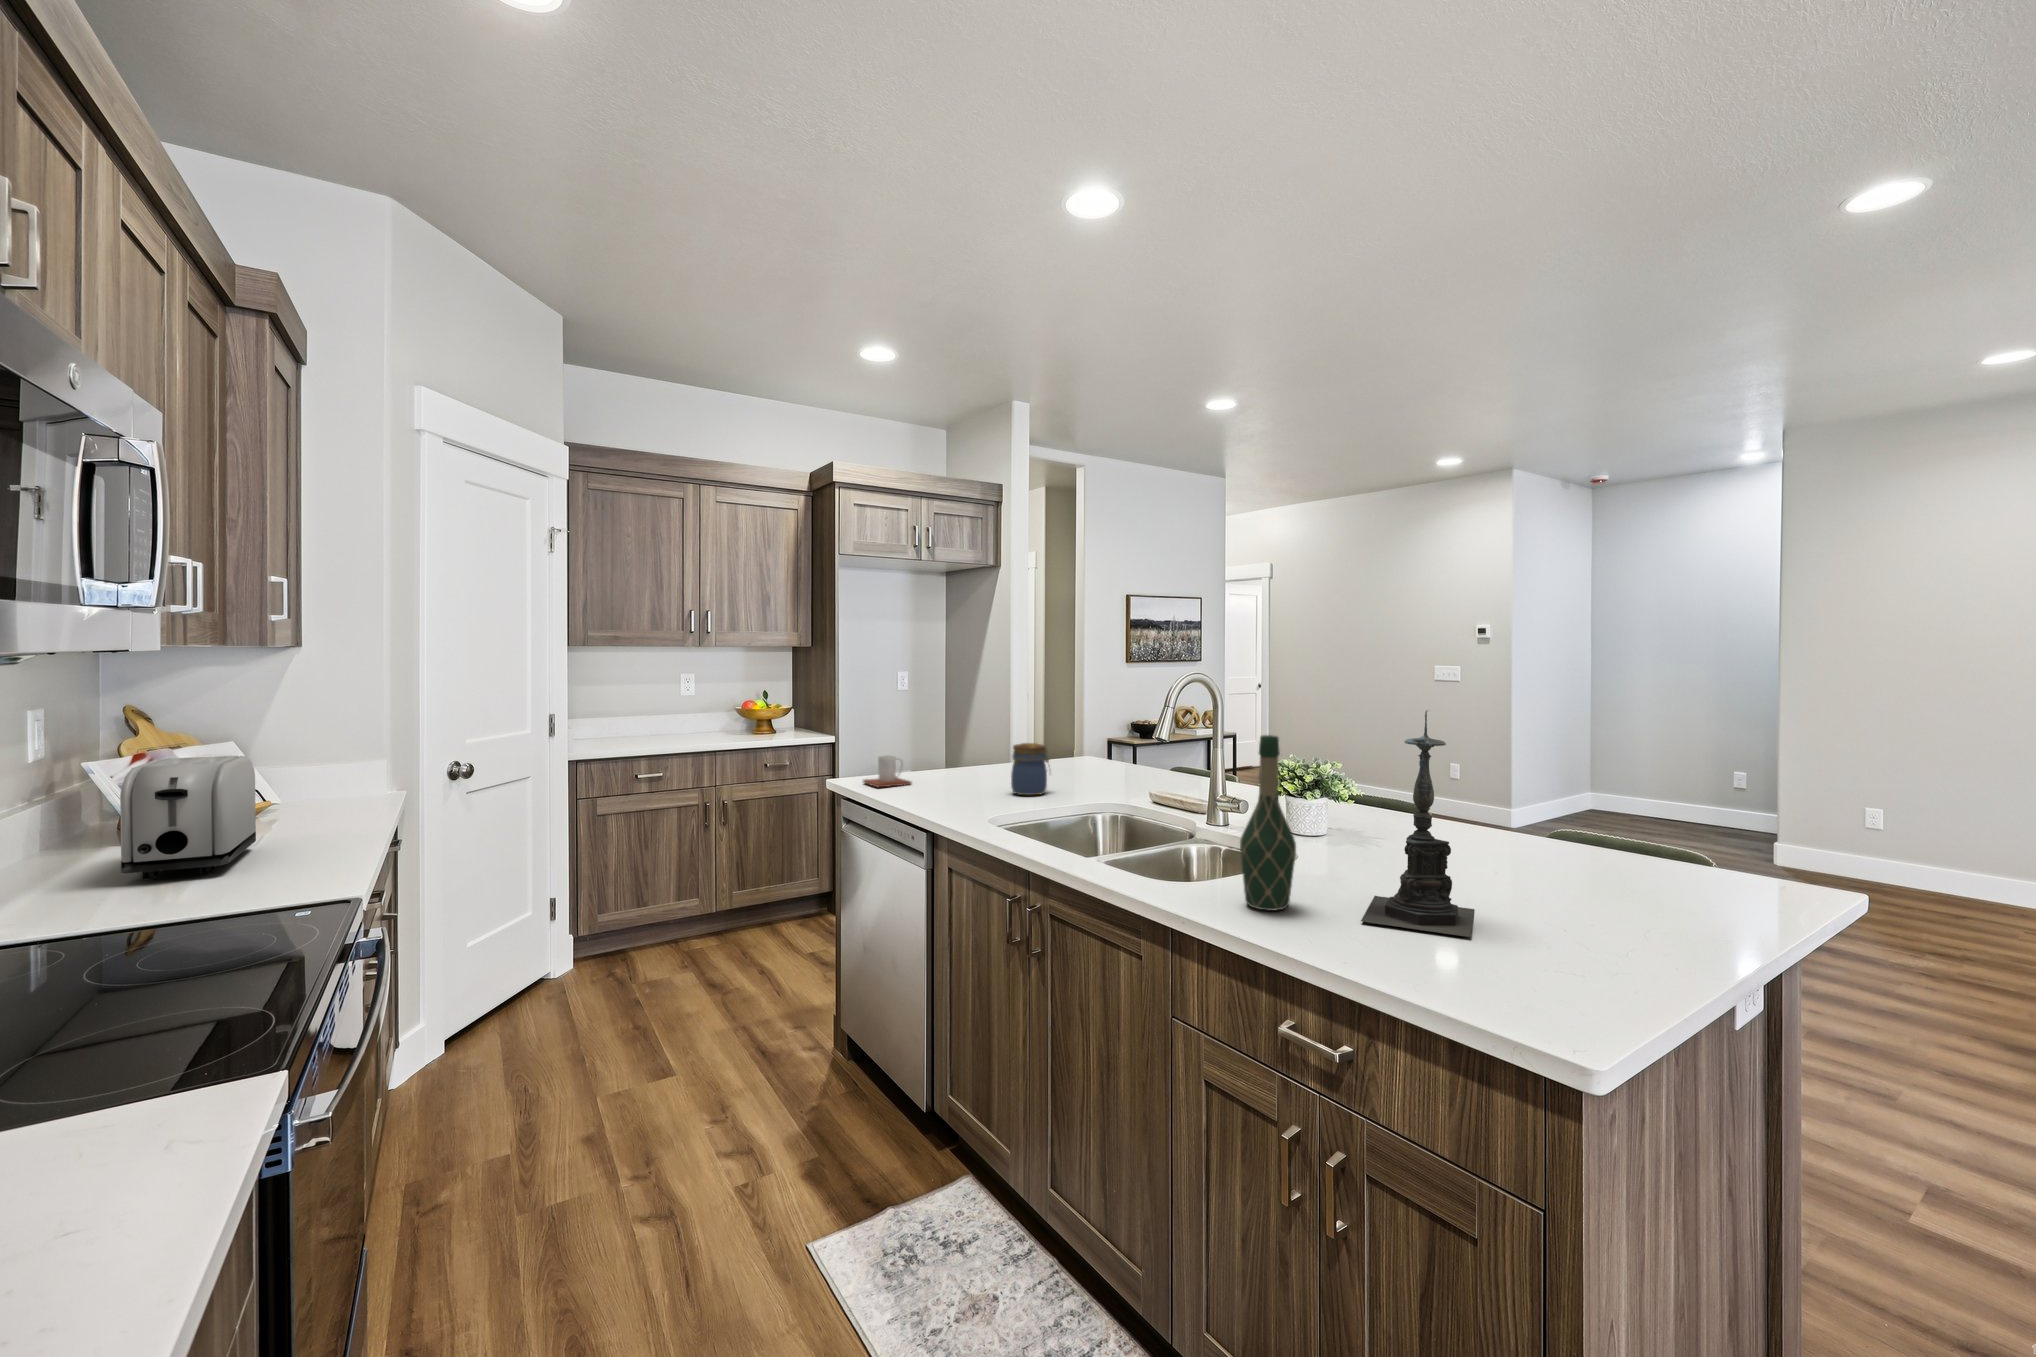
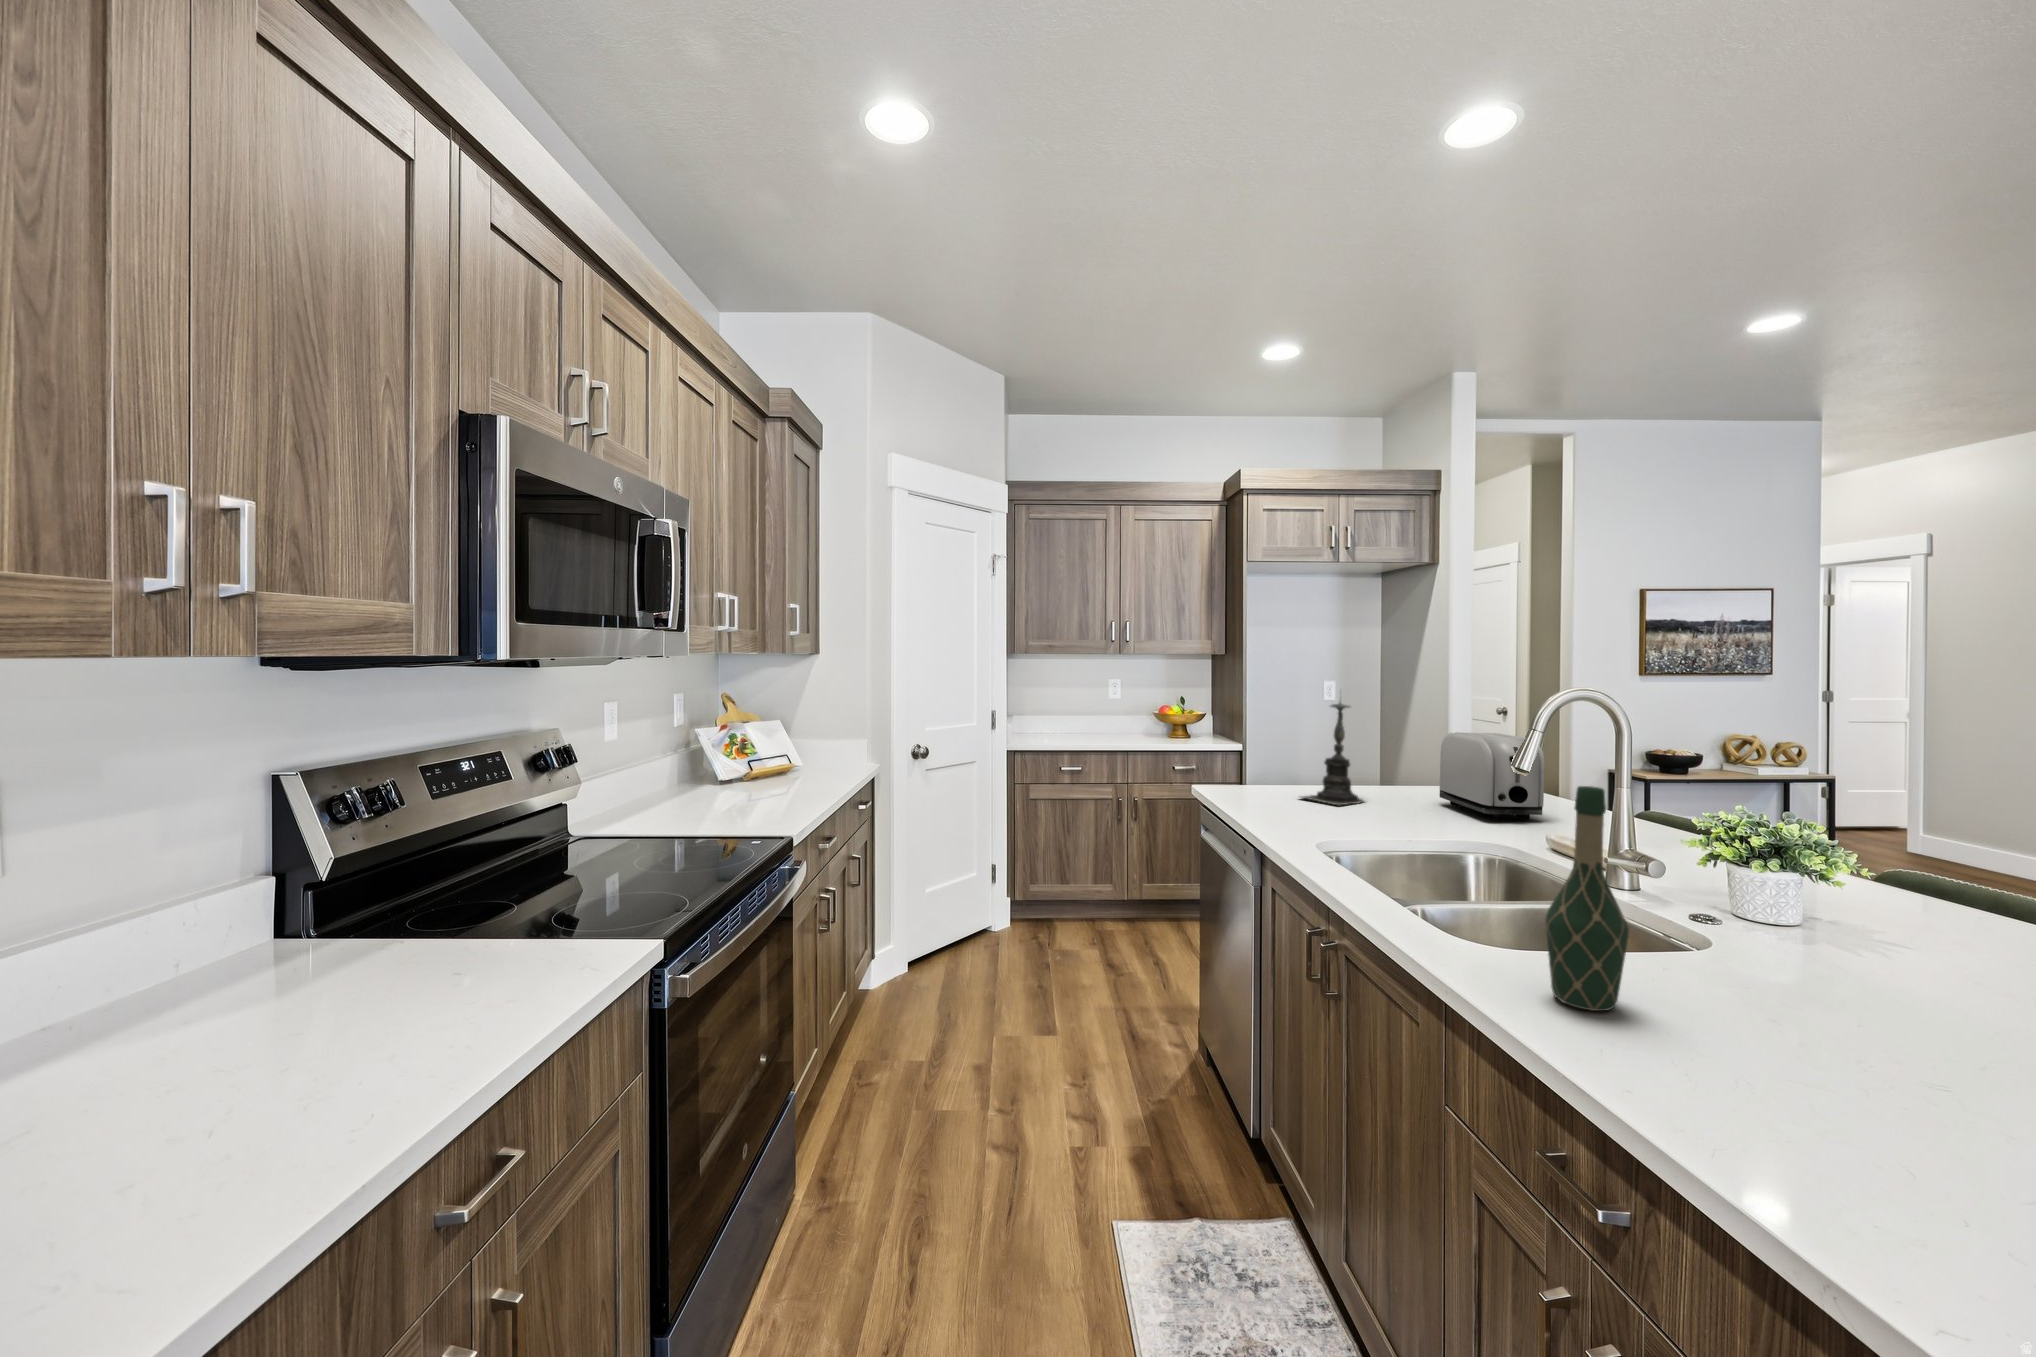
candle holder: present [1361,711,1474,937] -> present [1301,702,1365,805]
jar: present [1011,743,1050,795] -> none [1372,767,1420,825]
mug: present [863,755,912,787] -> none [1227,768,1275,800]
toaster: present [120,756,256,880] -> present [1439,732,1545,820]

